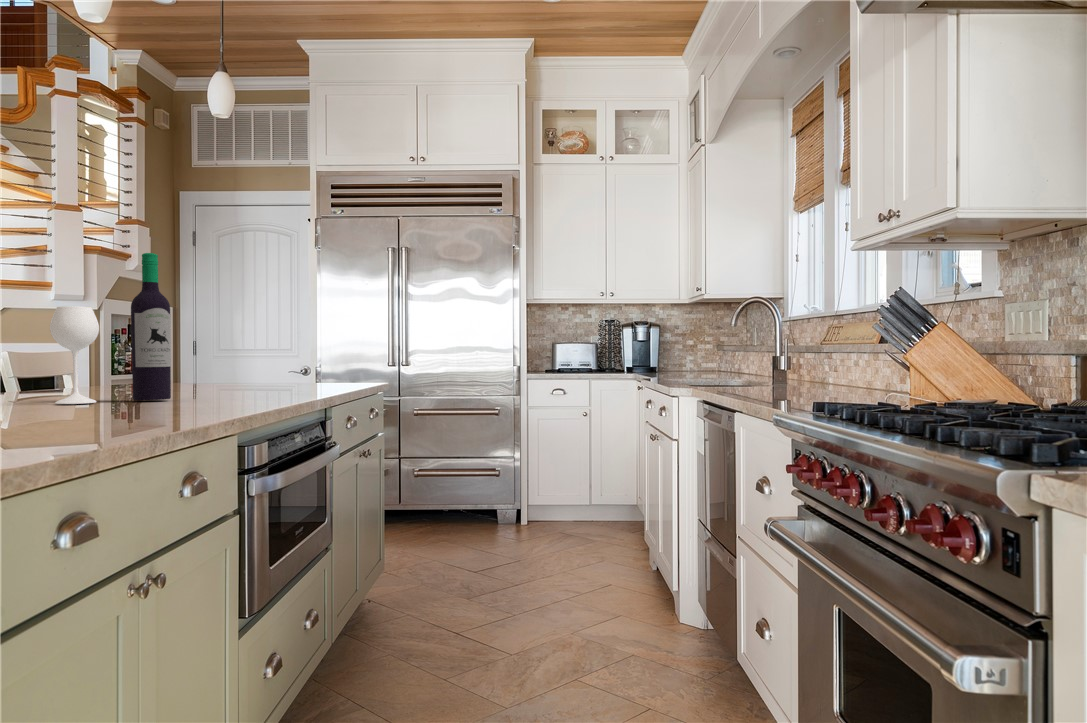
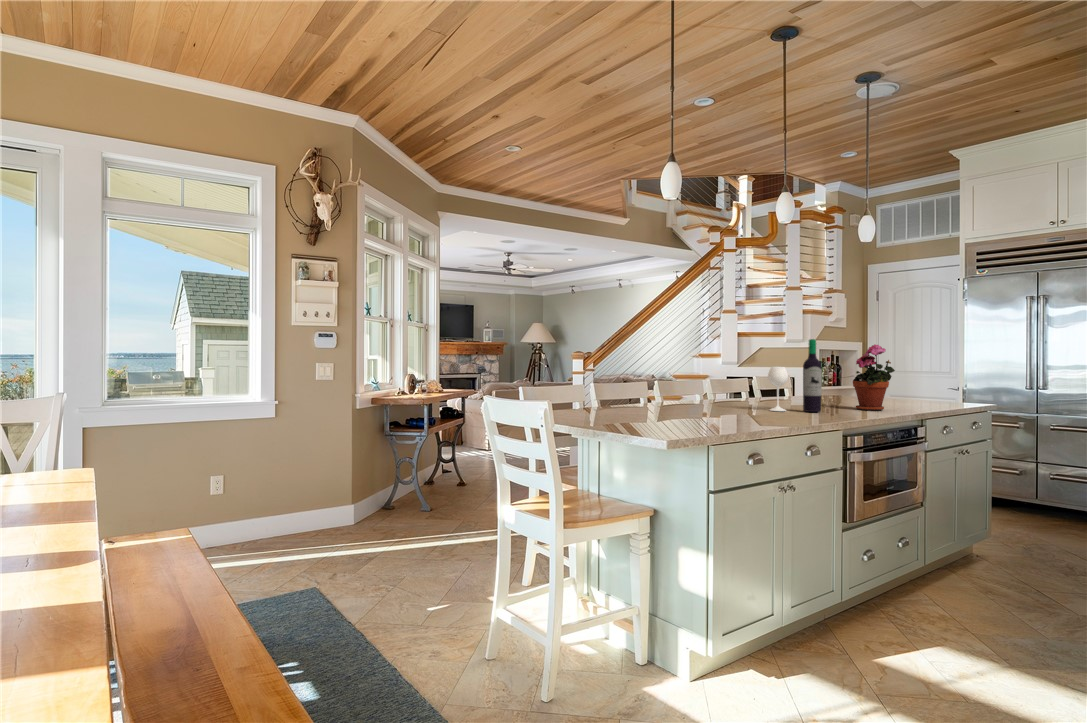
potted plant: none [213,280,282,394] -> present [853,344,895,411]

